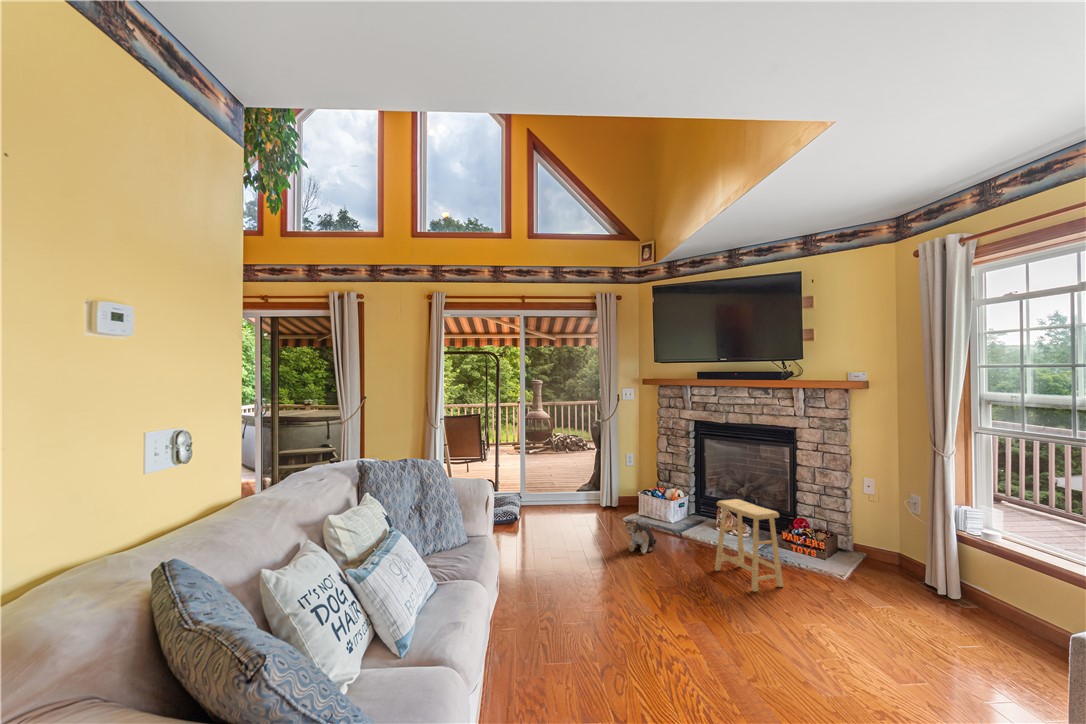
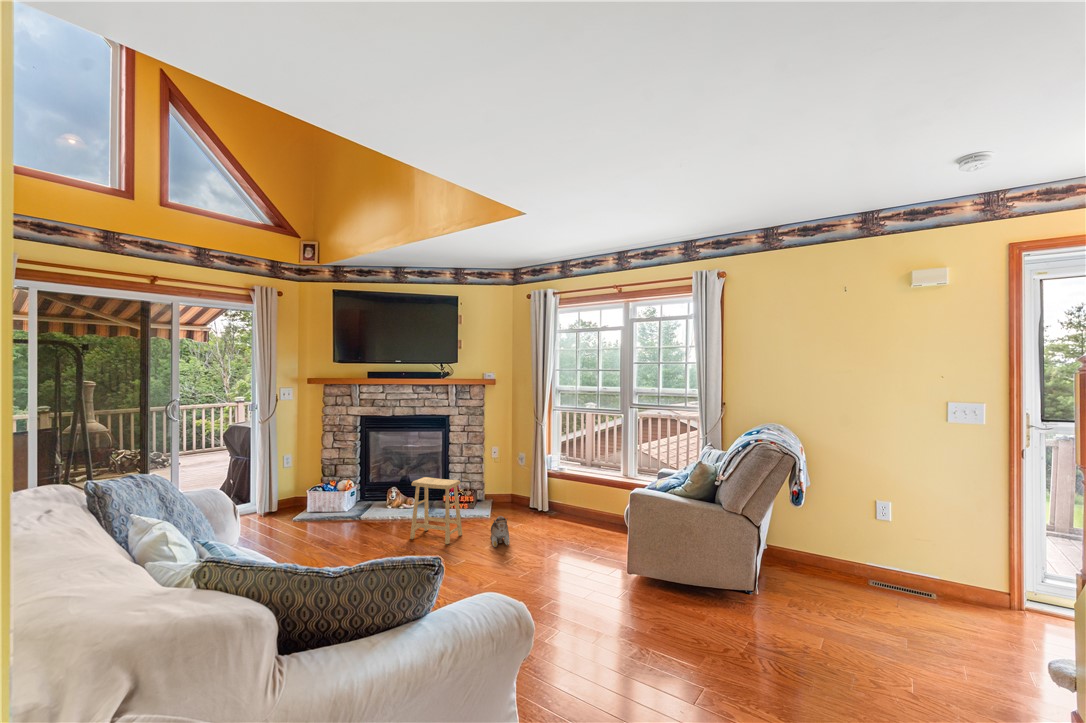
plush toy: present [623,519,657,554] -> present [490,516,509,547]

